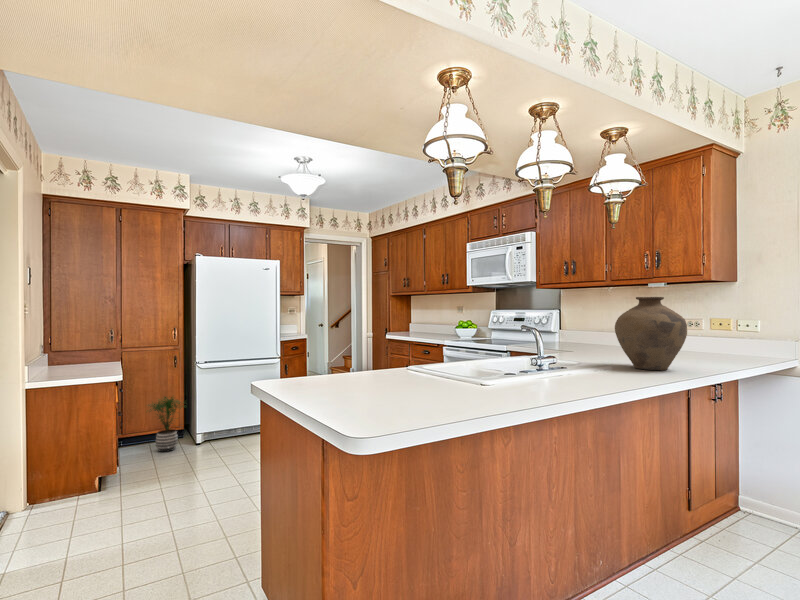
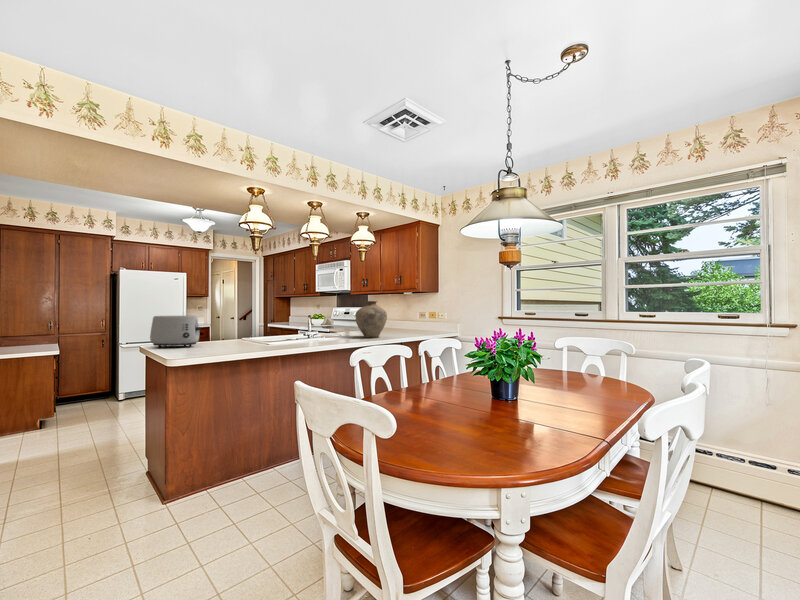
toaster: none [282,327,377,393] -> present [150,316,201,348]
potted plant: present [148,397,185,452] -> none [78,366,113,404]

